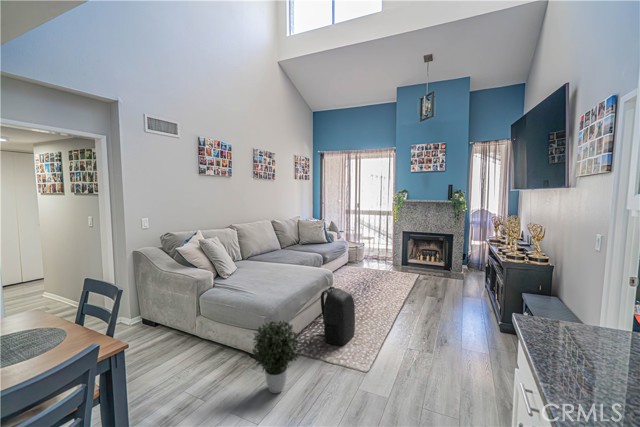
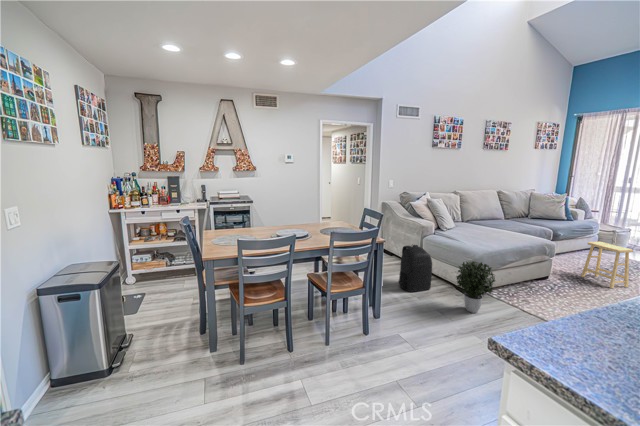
footstool: none [351,261,382,303] -> present [581,242,633,288]
backpack: present [317,287,355,345] -> present [399,245,432,292]

